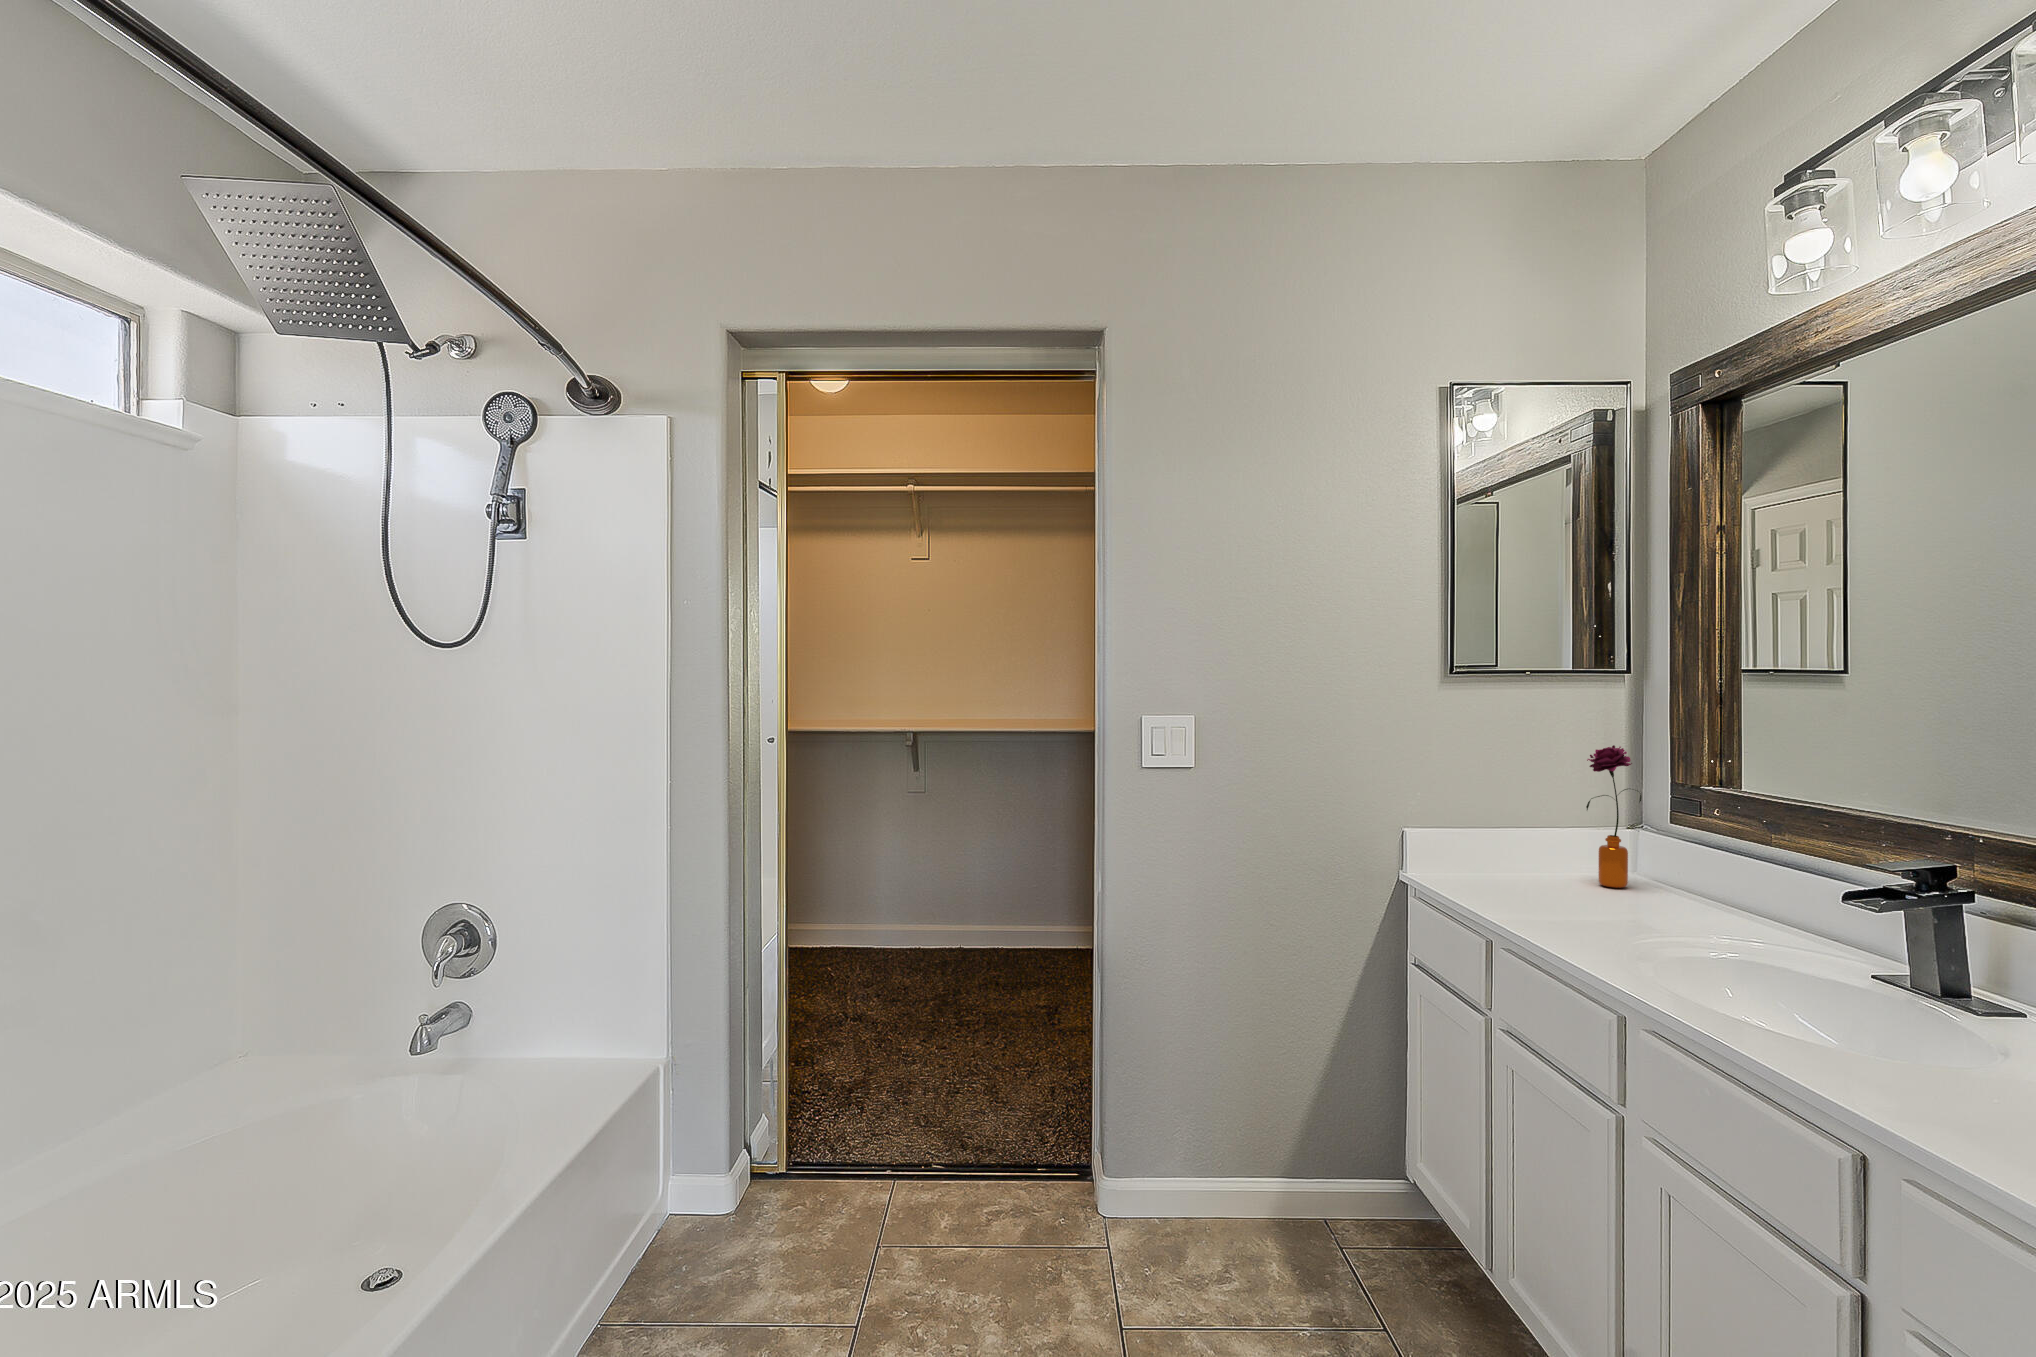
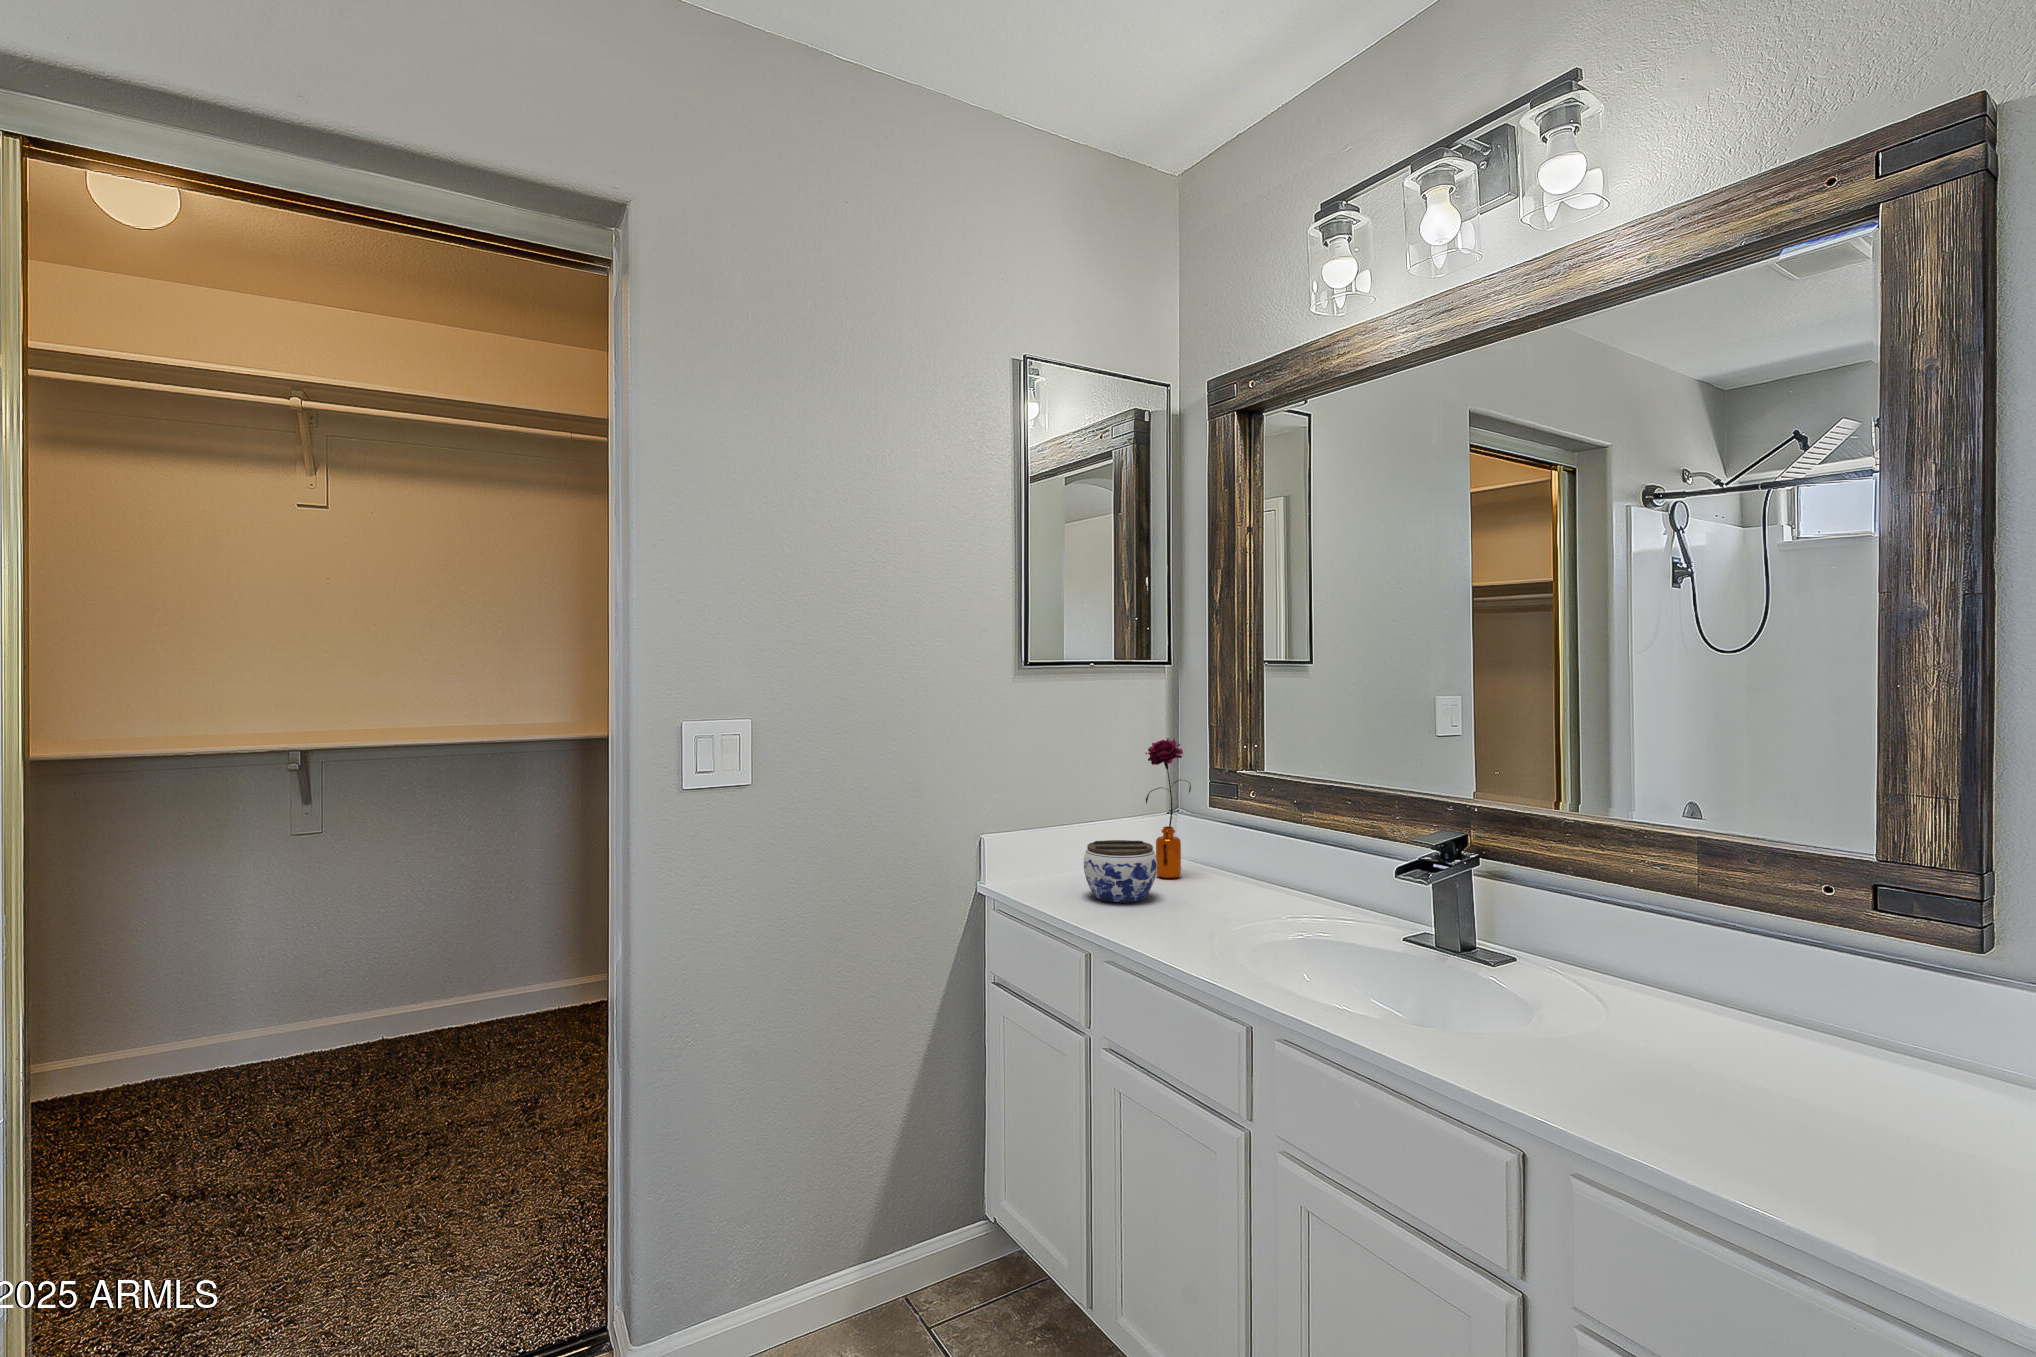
jar: none [1502,840,1582,902] -> present [1084,840,1157,902]

